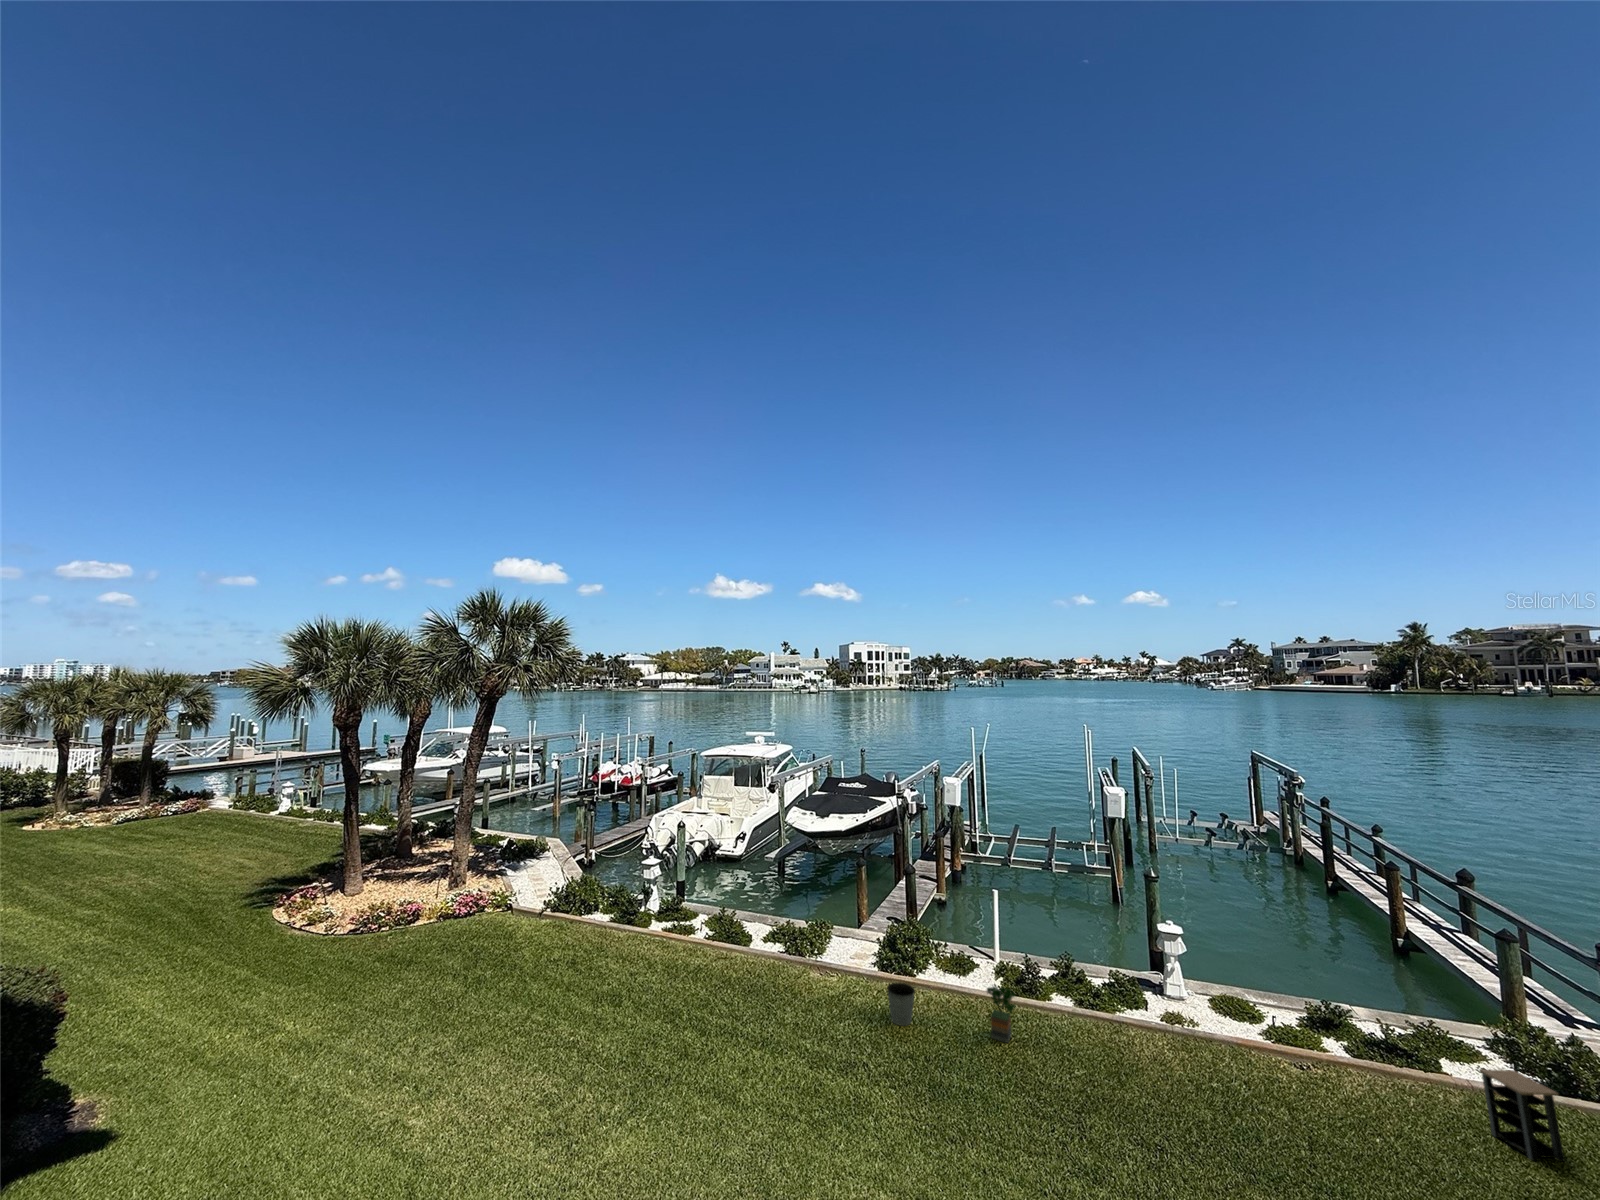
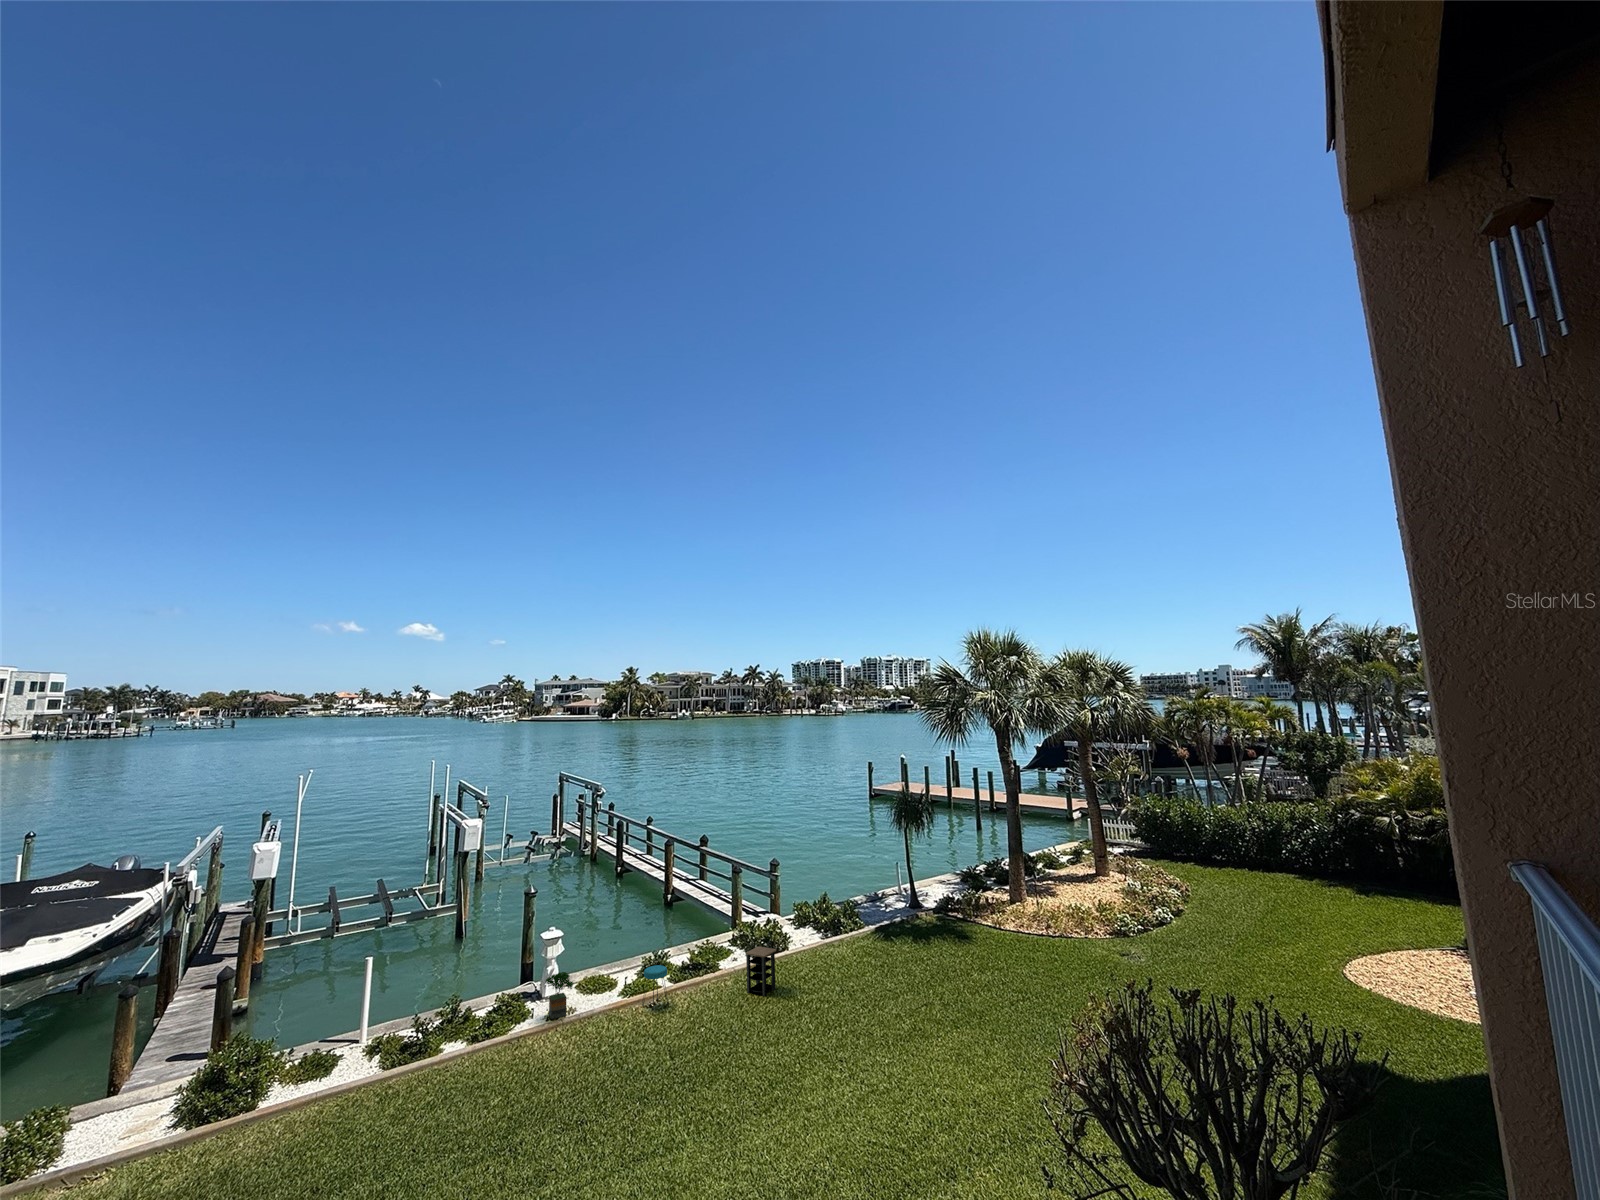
bucket: present [887,983,915,1026] -> none [239,1109,289,1172]
potted tree: present [987,986,1016,1043] -> present [546,972,573,1019]
stool: none [1285,1016,1331,1080] -> present [642,965,669,1010]

